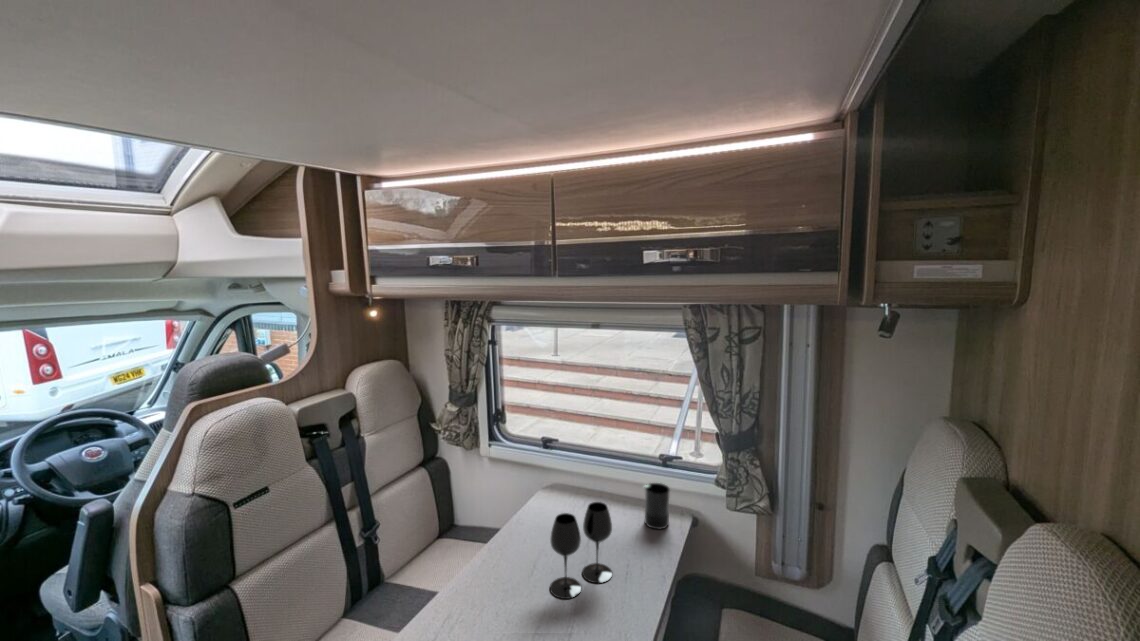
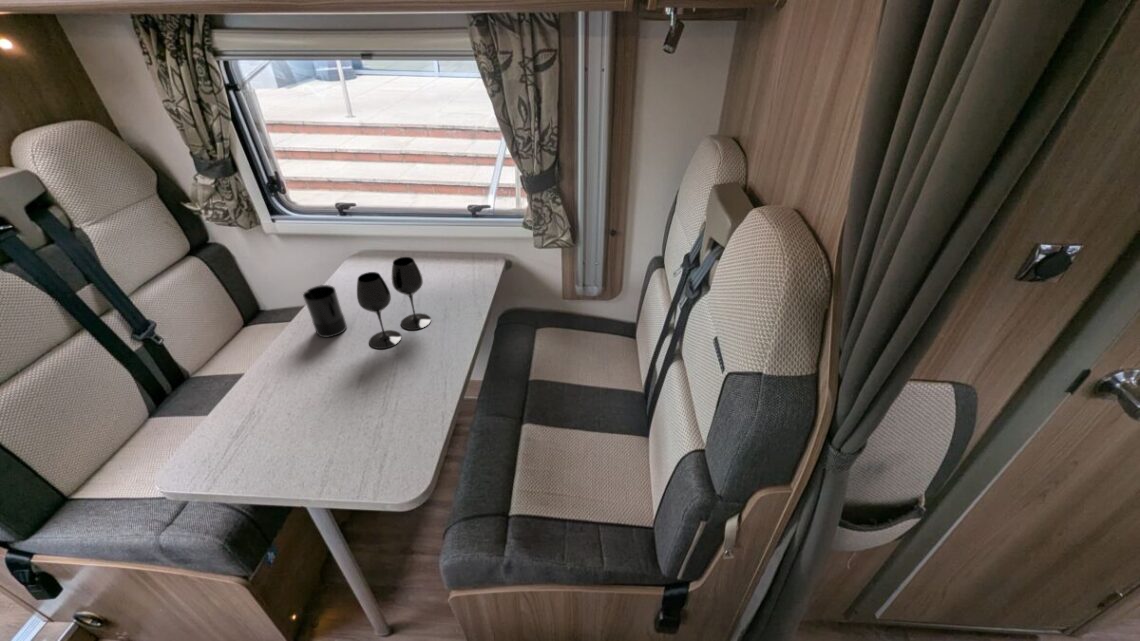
candle: present [645,483,669,529] -> present [300,285,347,337]

